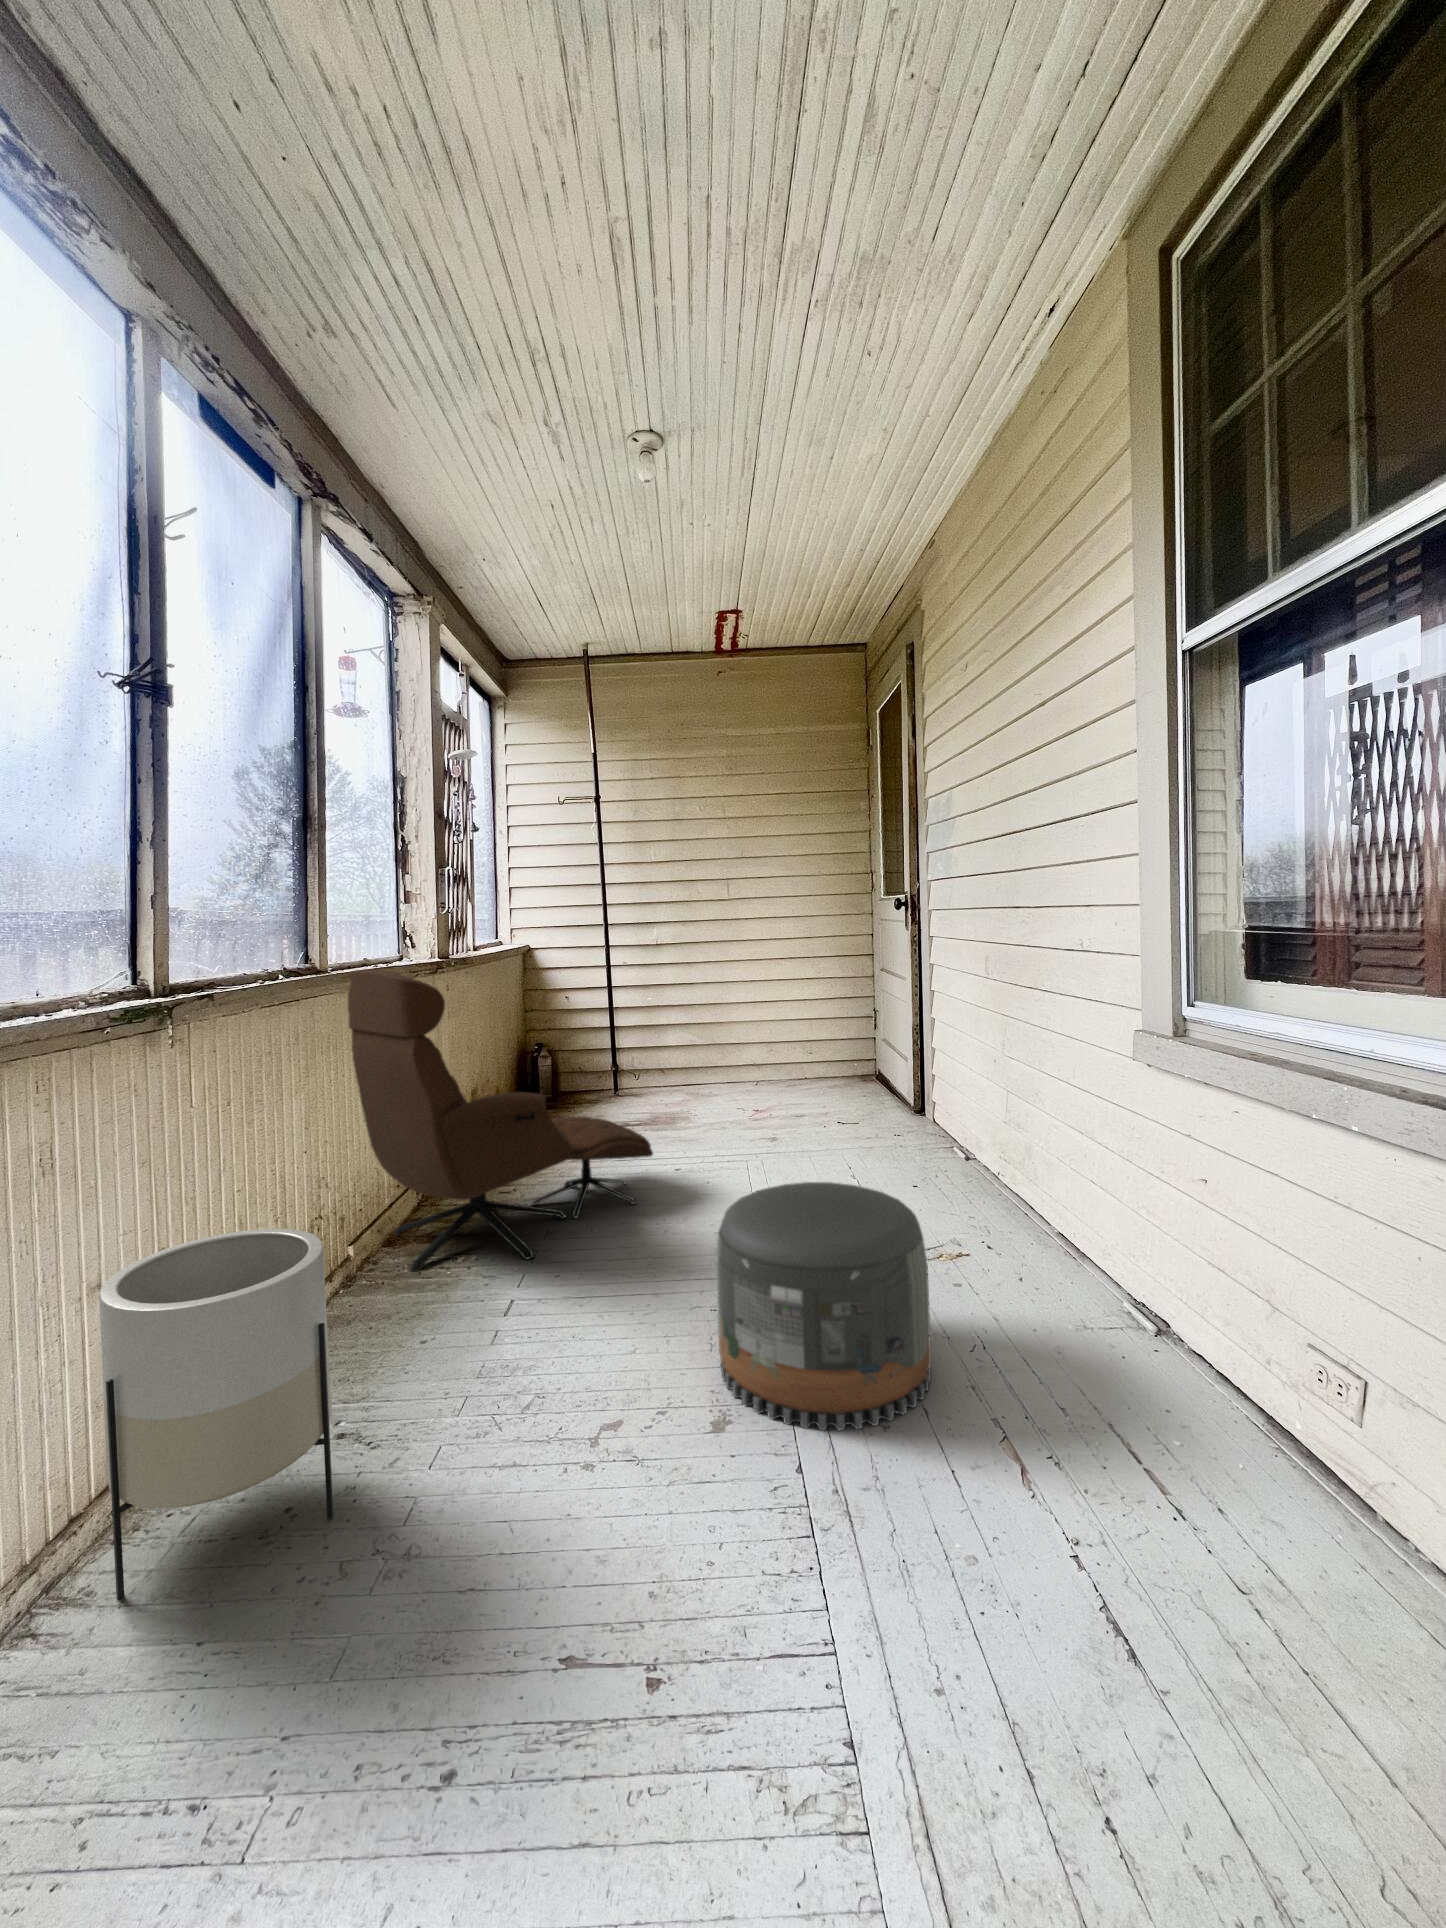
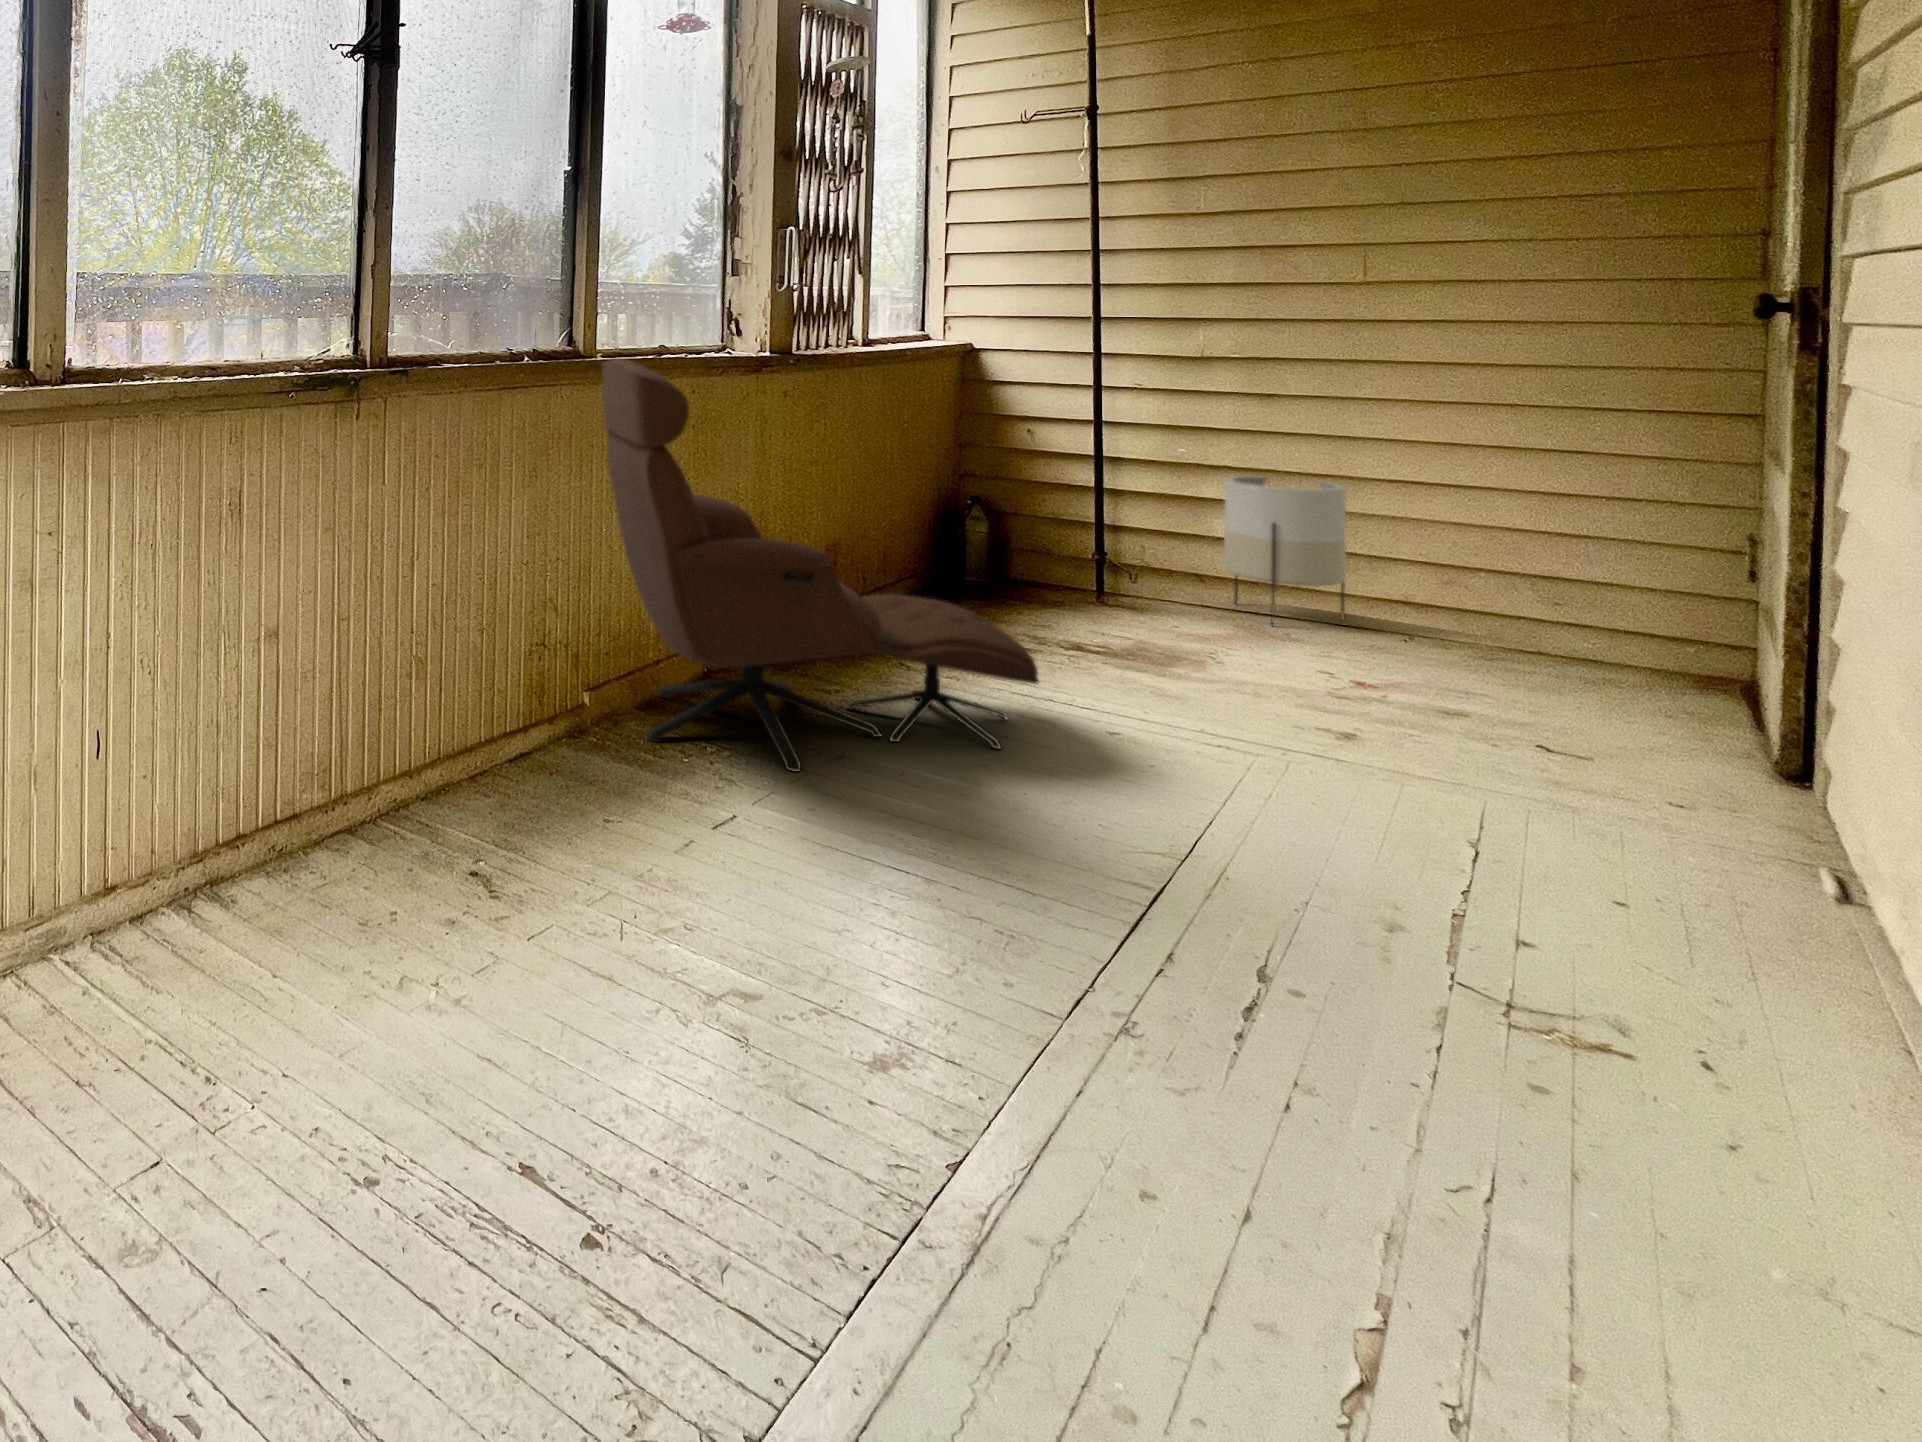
pouf: present [716,1182,931,1430] -> none [934,754,1333,1186]
planter: present [99,1229,333,1599] -> present [1224,476,1346,627]

